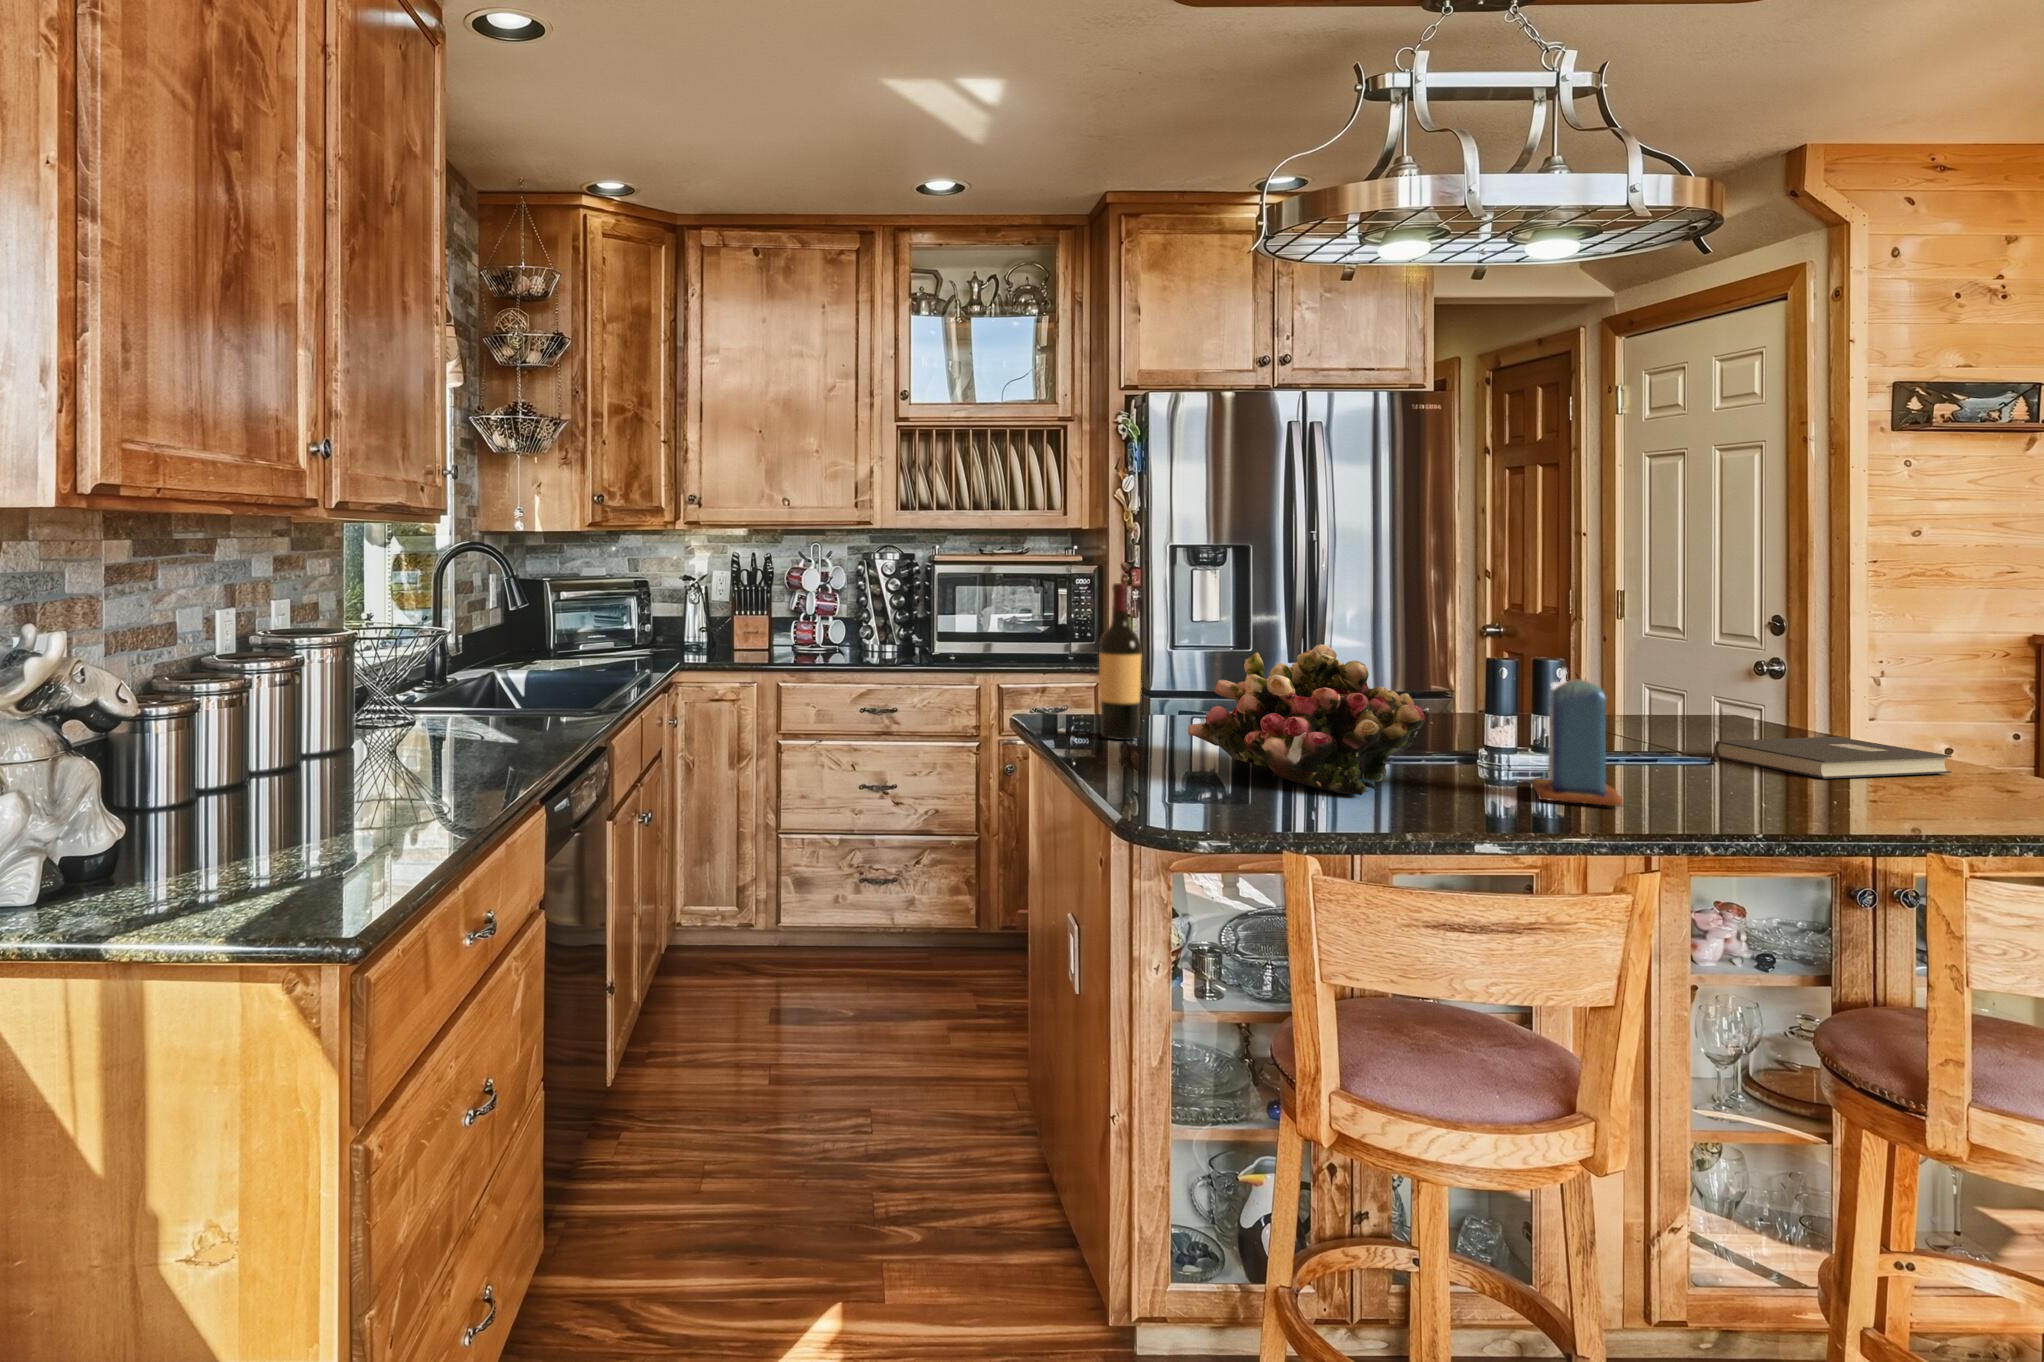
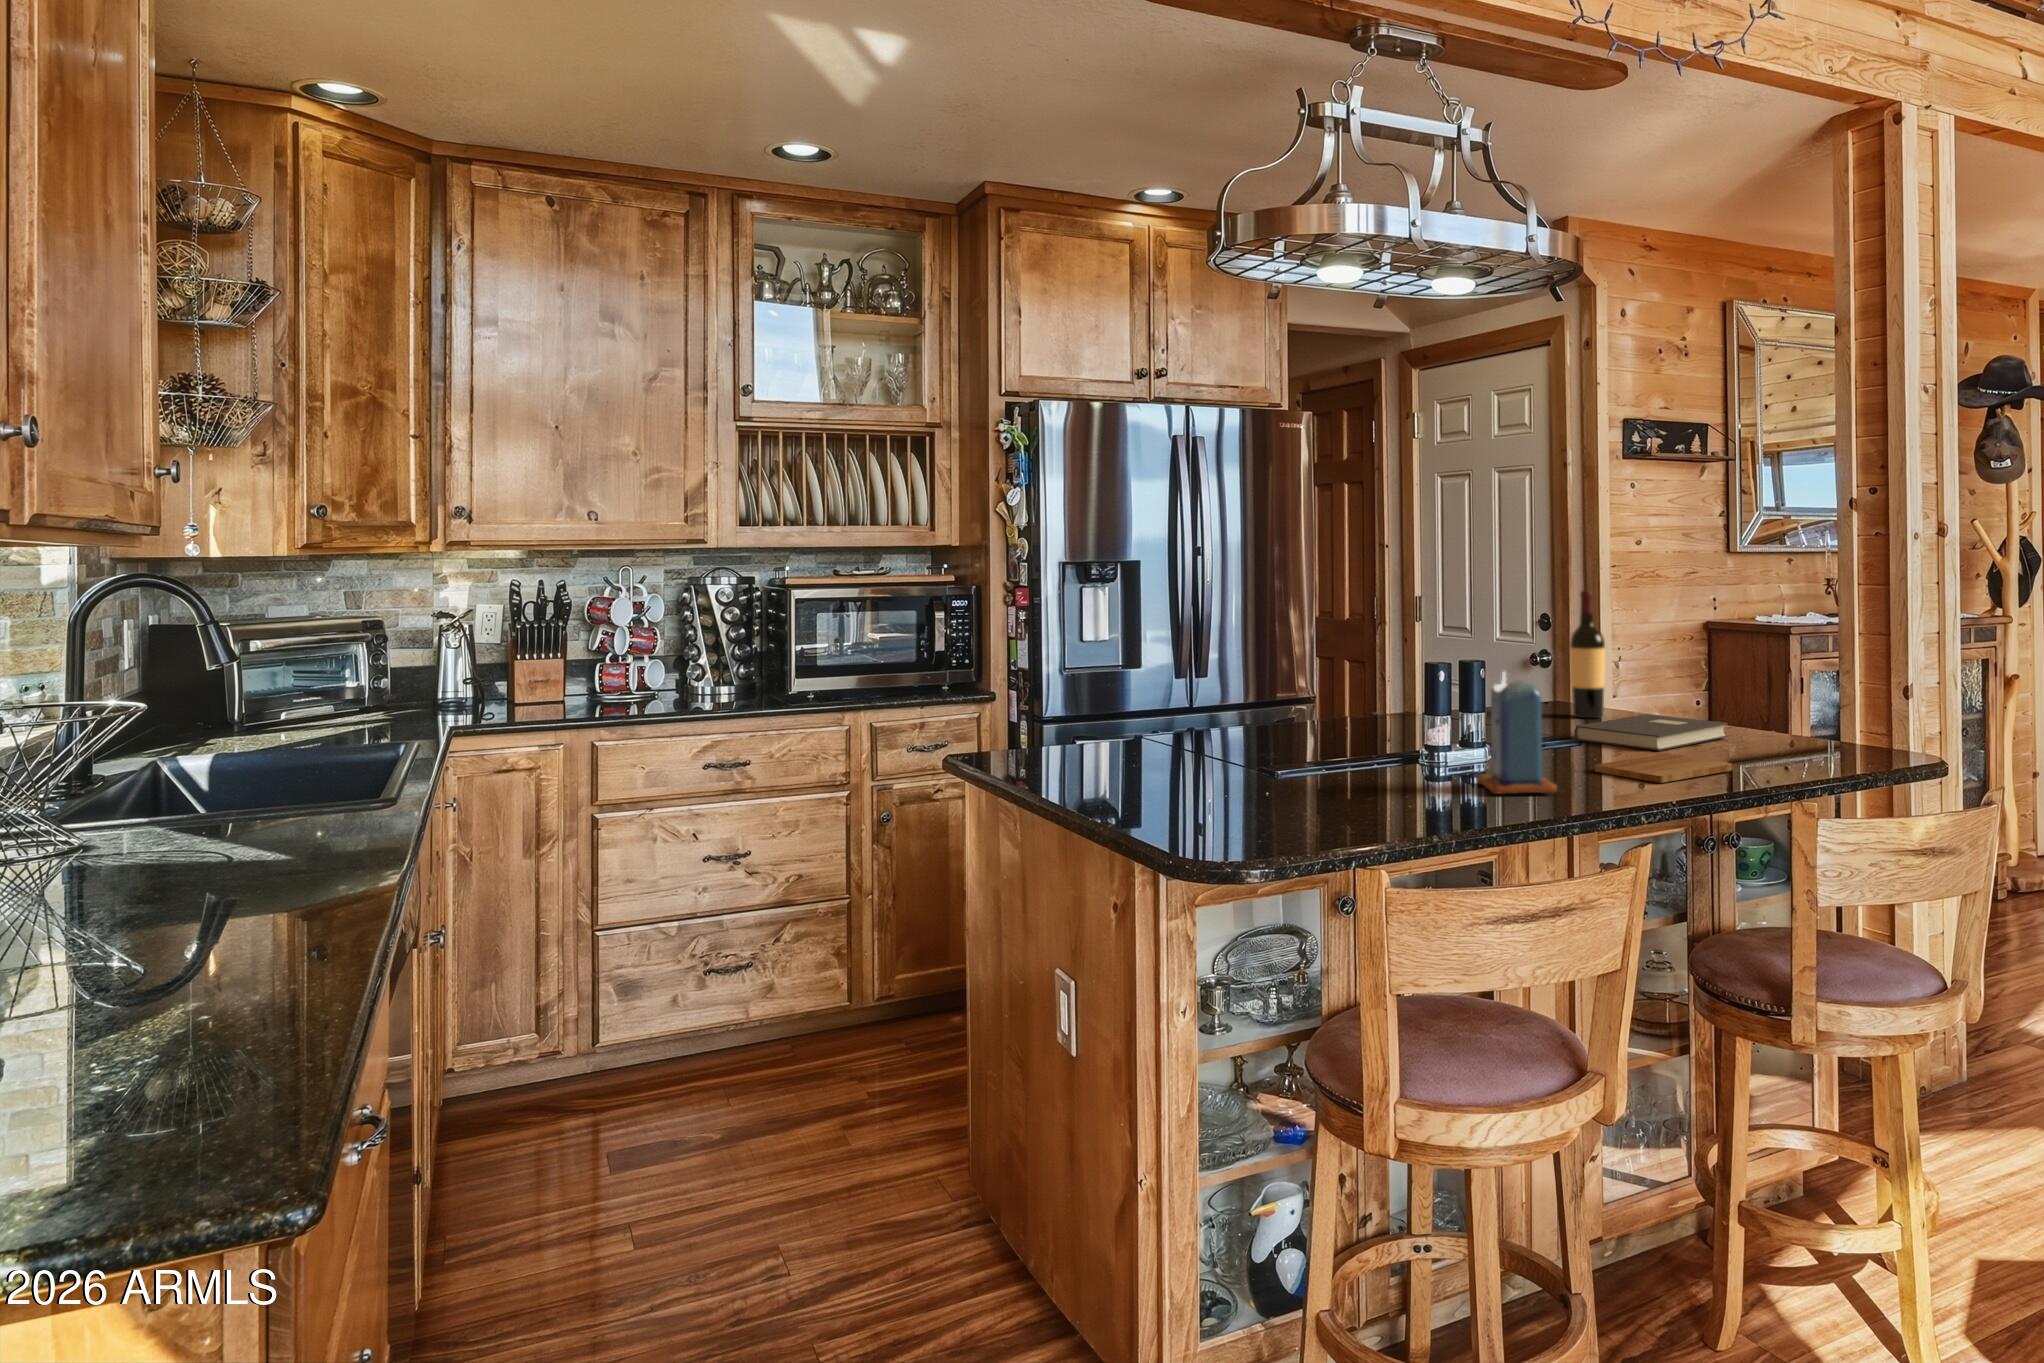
wine bottle: present [1099,583,1142,740] -> present [1570,591,1605,718]
flower arrangement: present [1188,645,1425,795] -> none [1180,661,1404,808]
cutting board: none [1704,782,1911,812] -> present [1595,754,1733,783]

